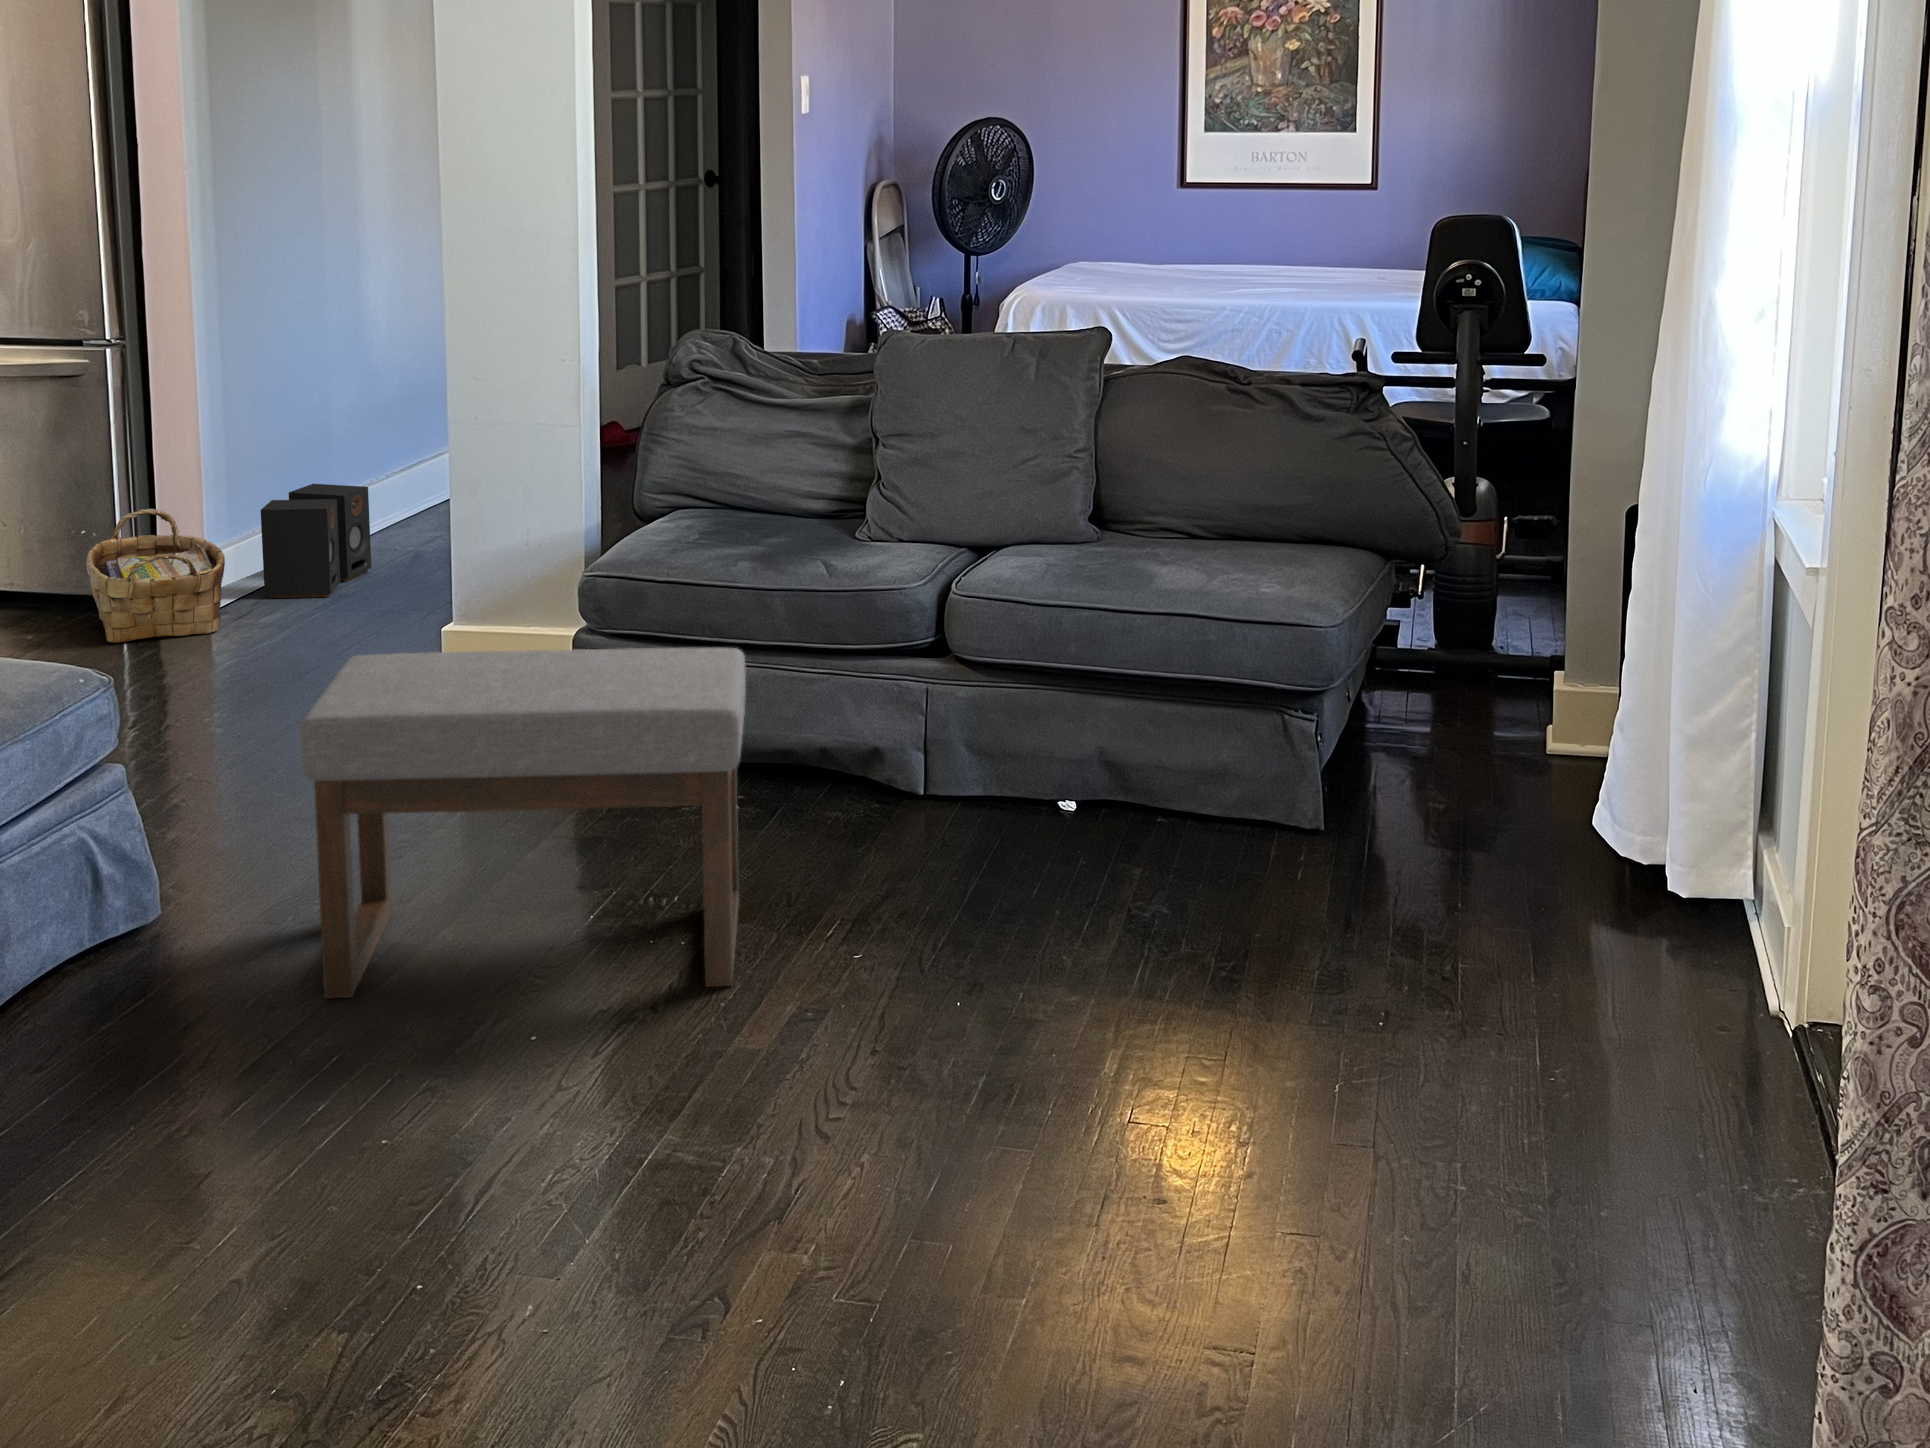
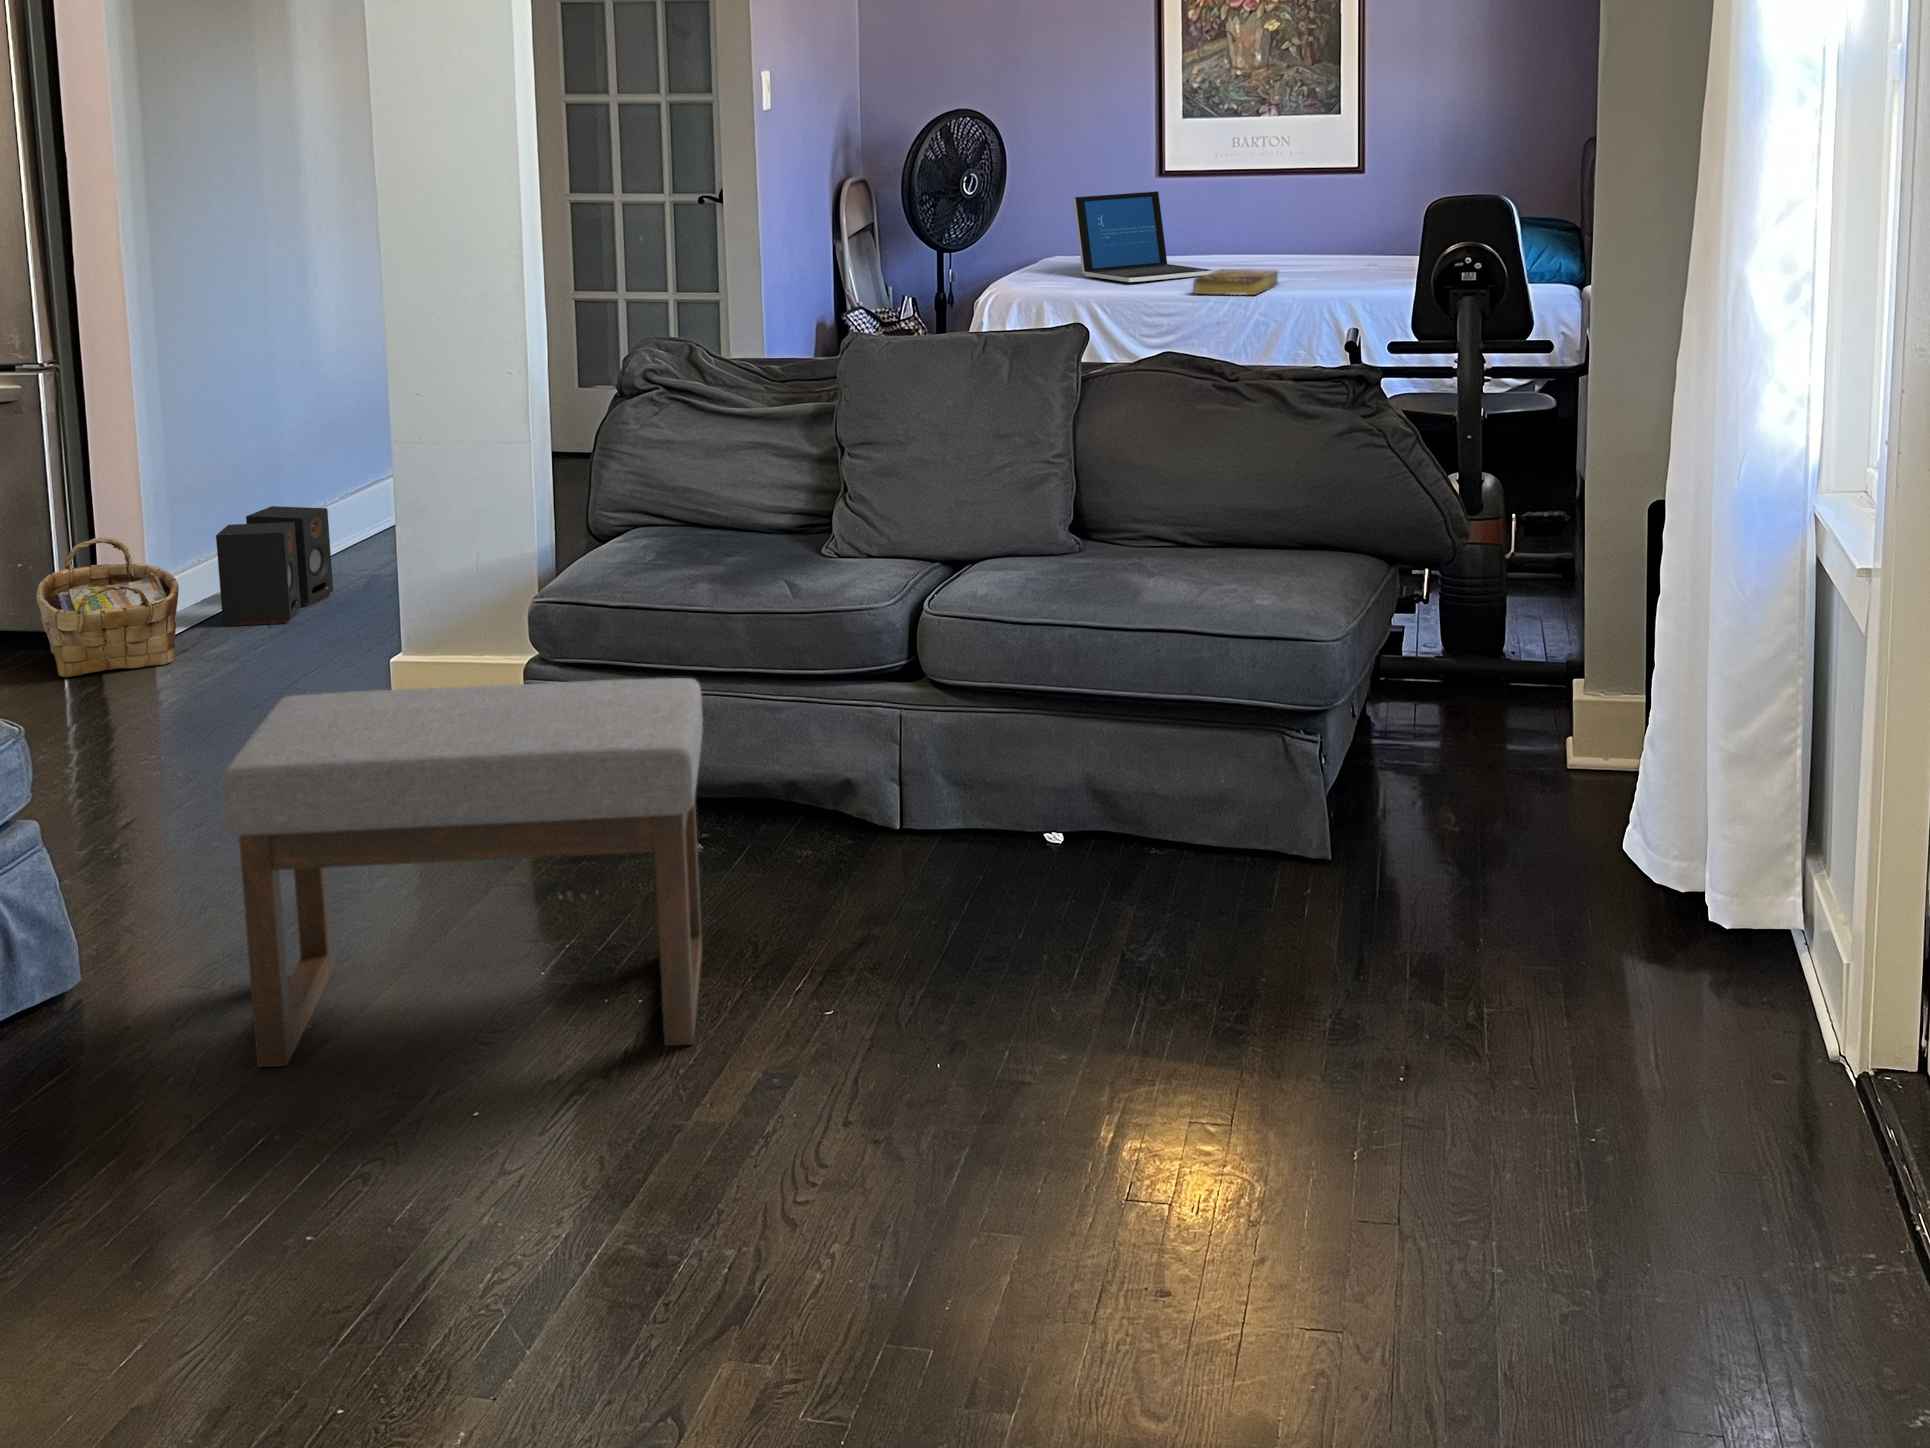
laptop: none [1100,202,1234,289] -> present [1073,191,1213,282]
book: none [1214,279,1298,305] -> present [1193,269,1279,295]

